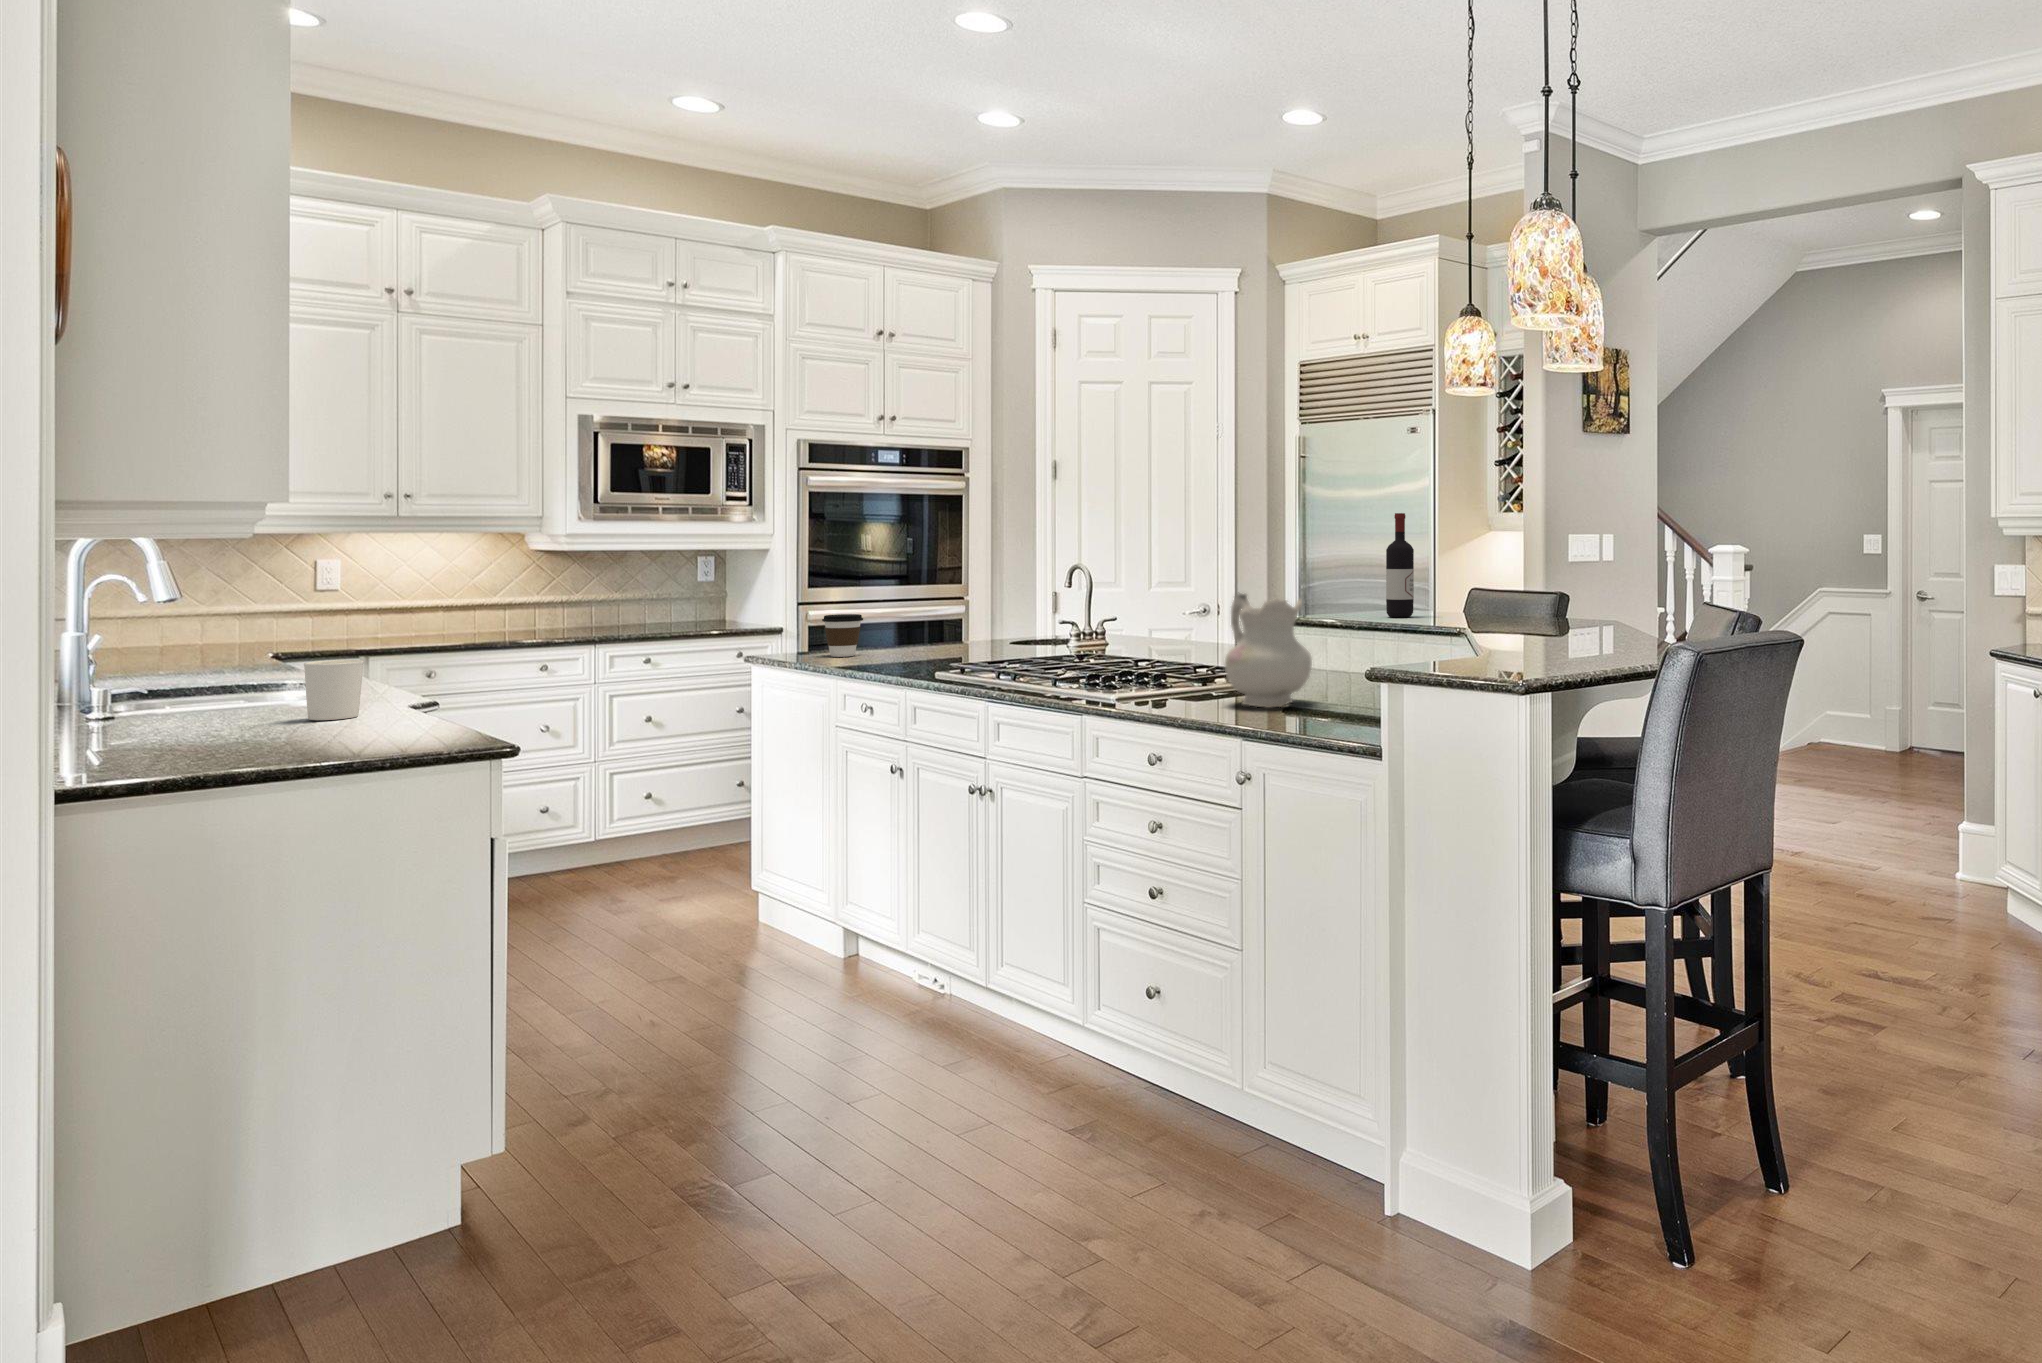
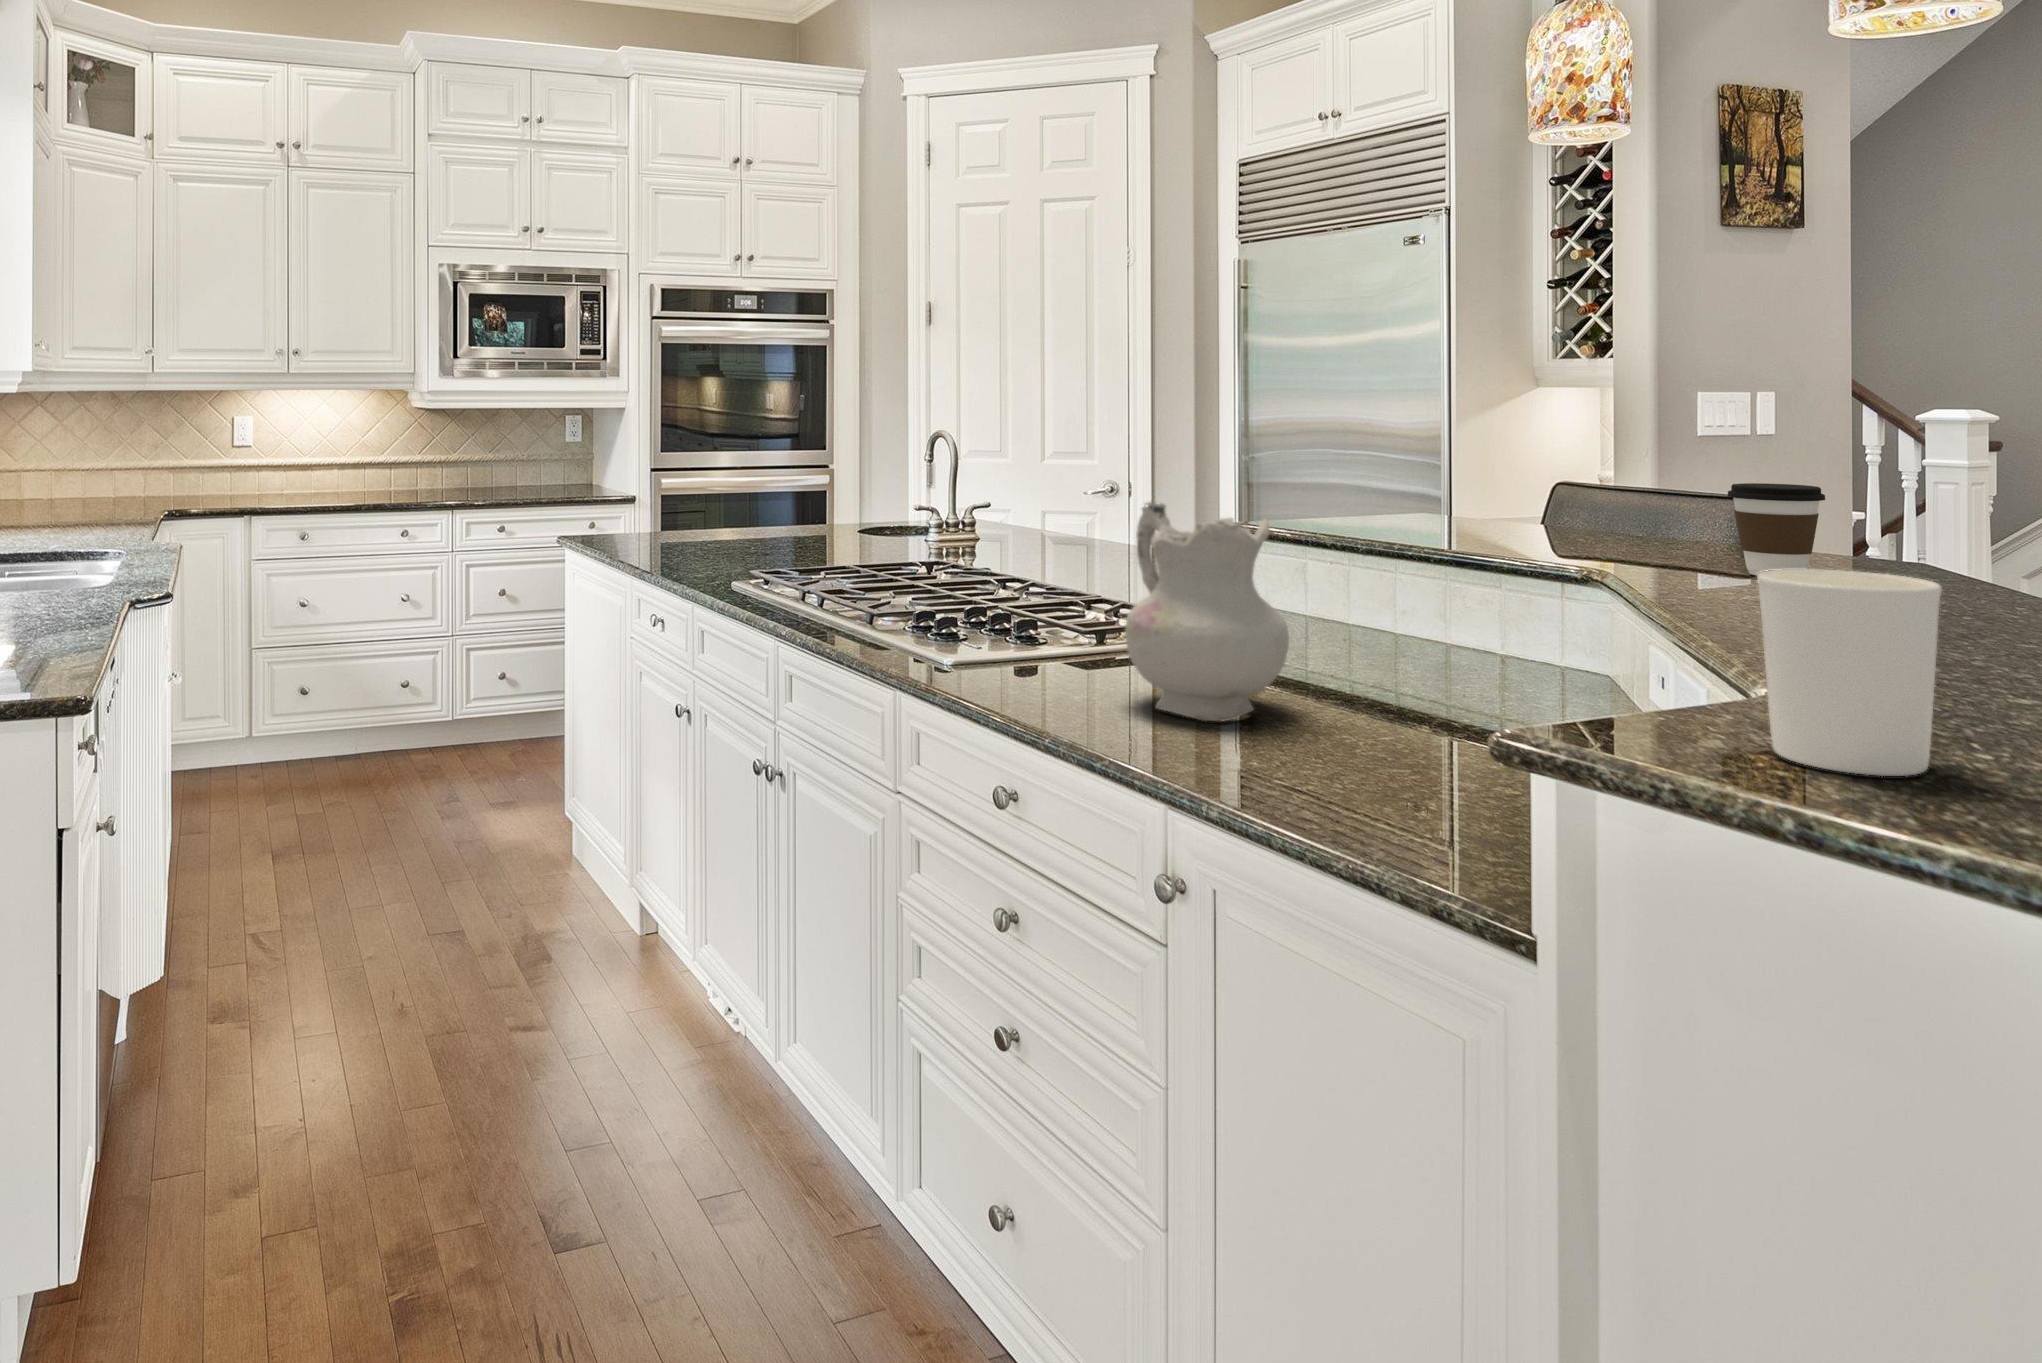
wine bottle: present [1386,513,1414,617] -> none [1403,361,1453,535]
coffee cup: present [822,614,863,657] -> present [1728,483,1825,575]
candle holder: present [304,660,364,720] -> present [1757,569,1942,776]

